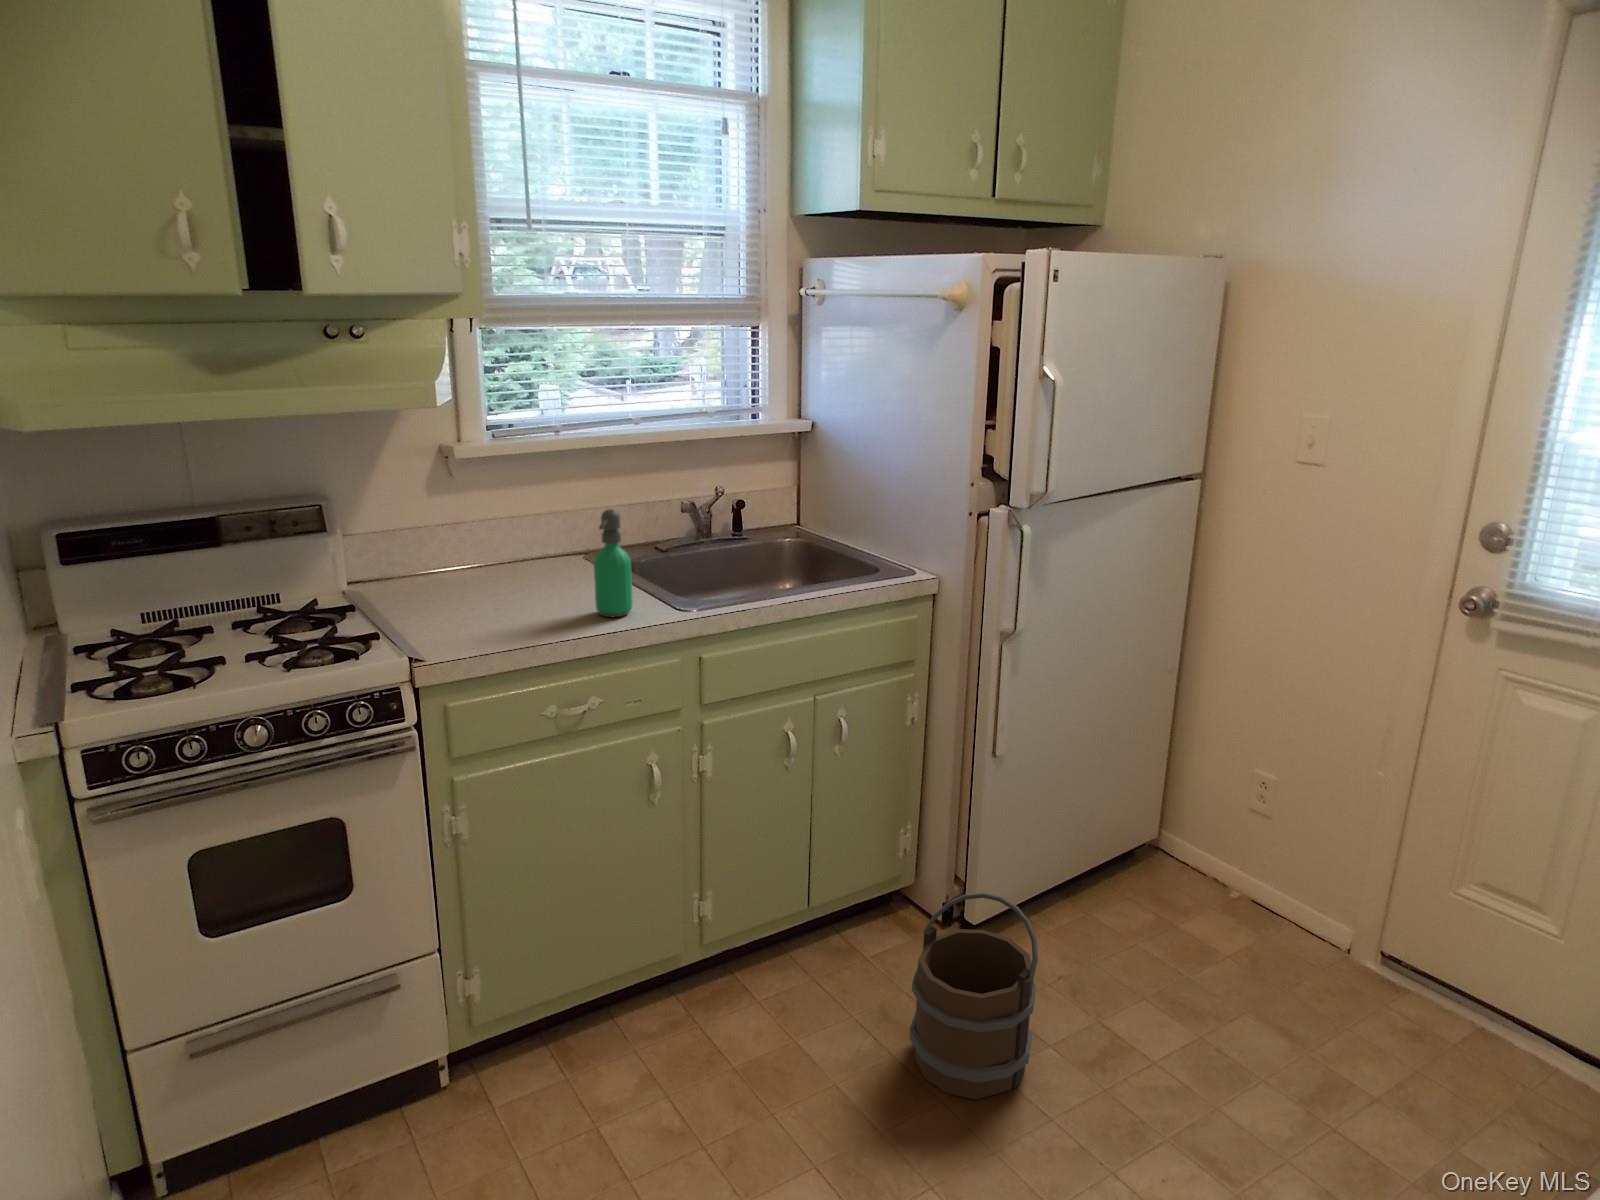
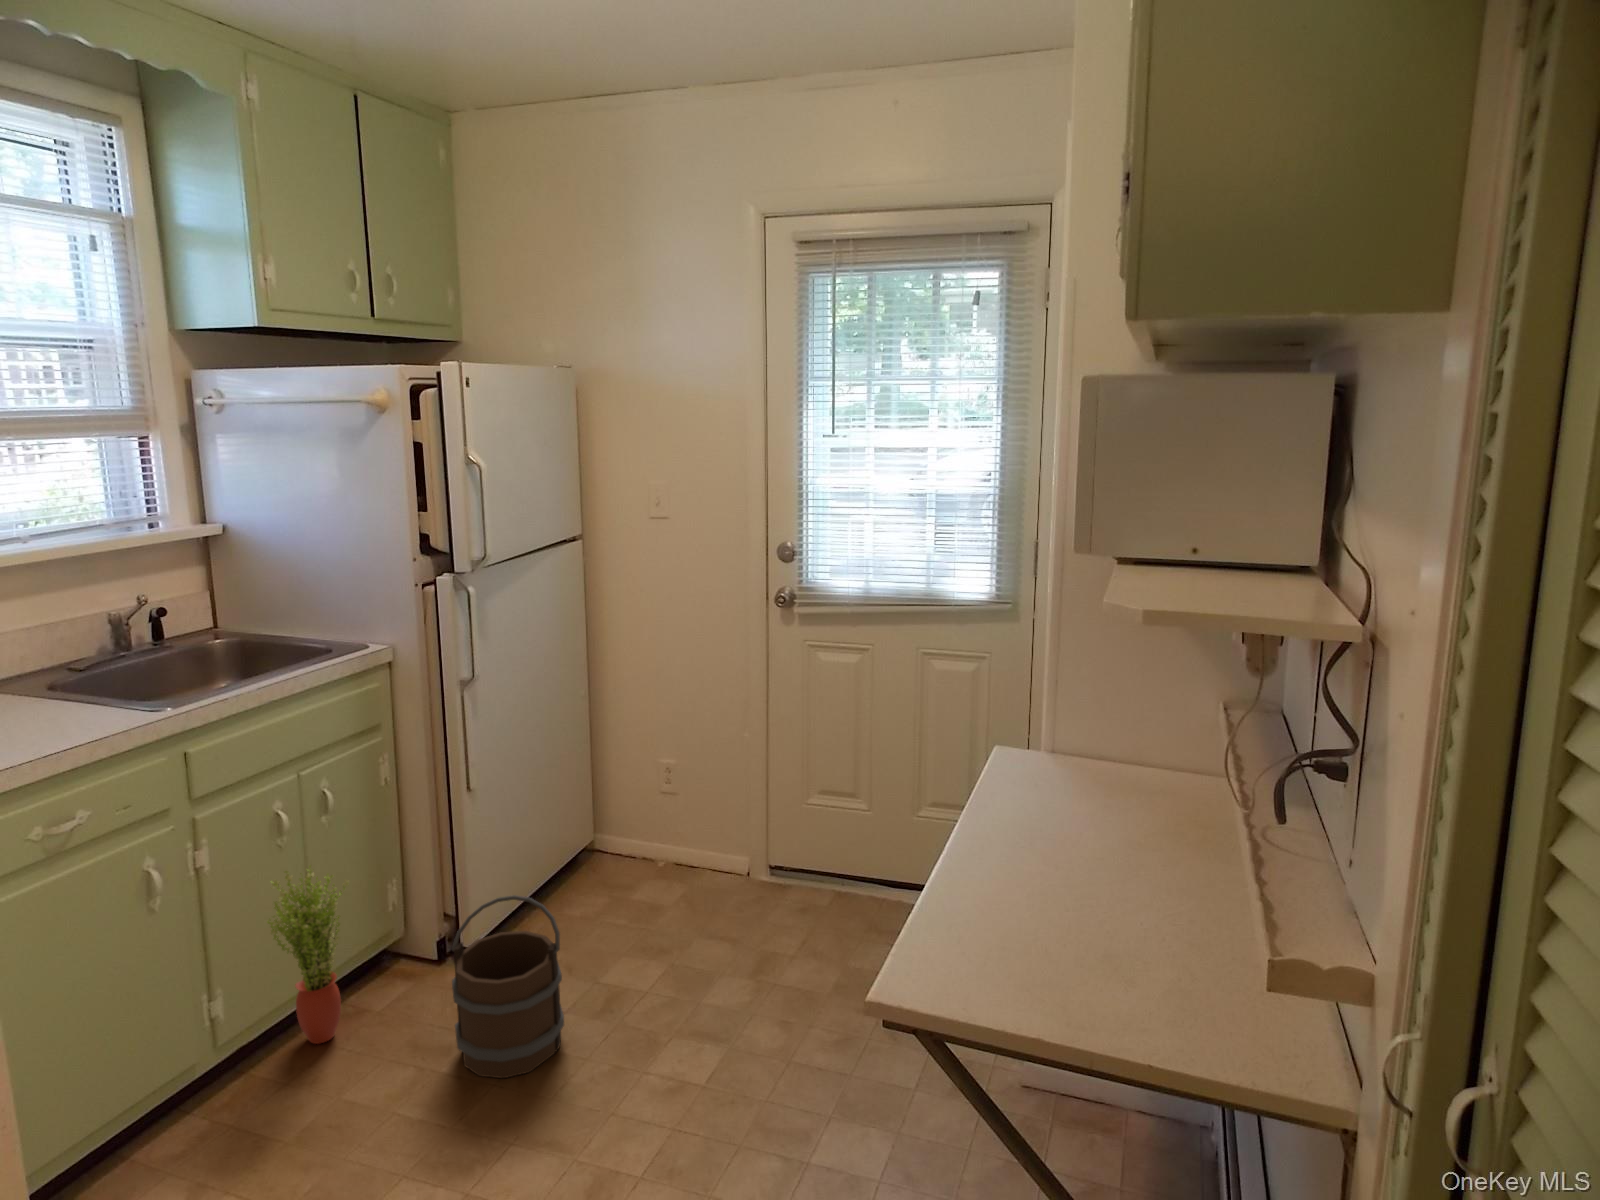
soap dispenser: present [594,509,633,617] -> none [40,616,93,730]
potted plant: none [761,792,847,970] -> present [267,866,349,1044]

